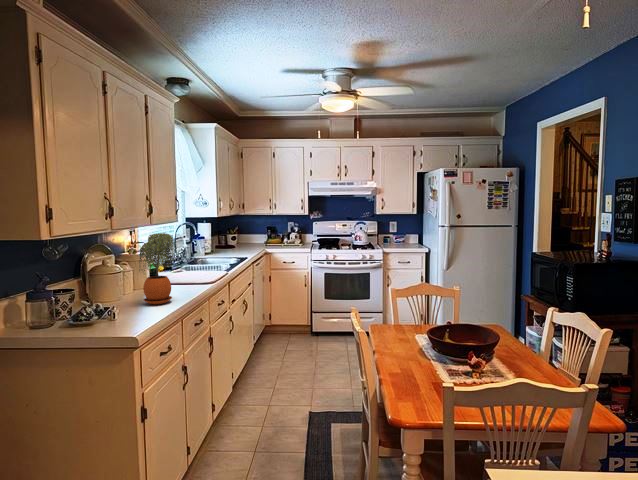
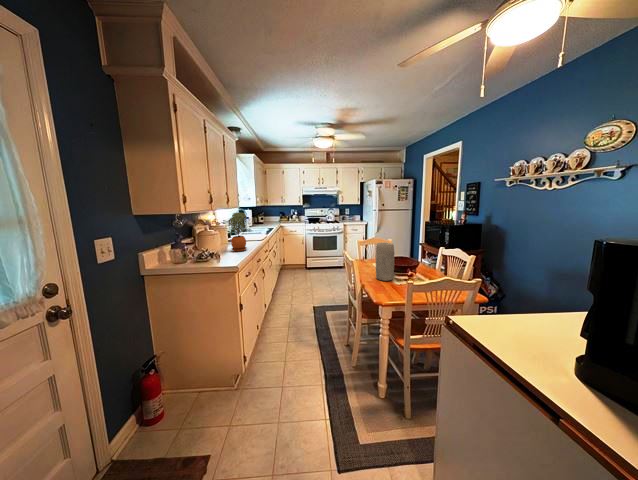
vase: none [406,297,442,374] -> present [376,243,394,281]

